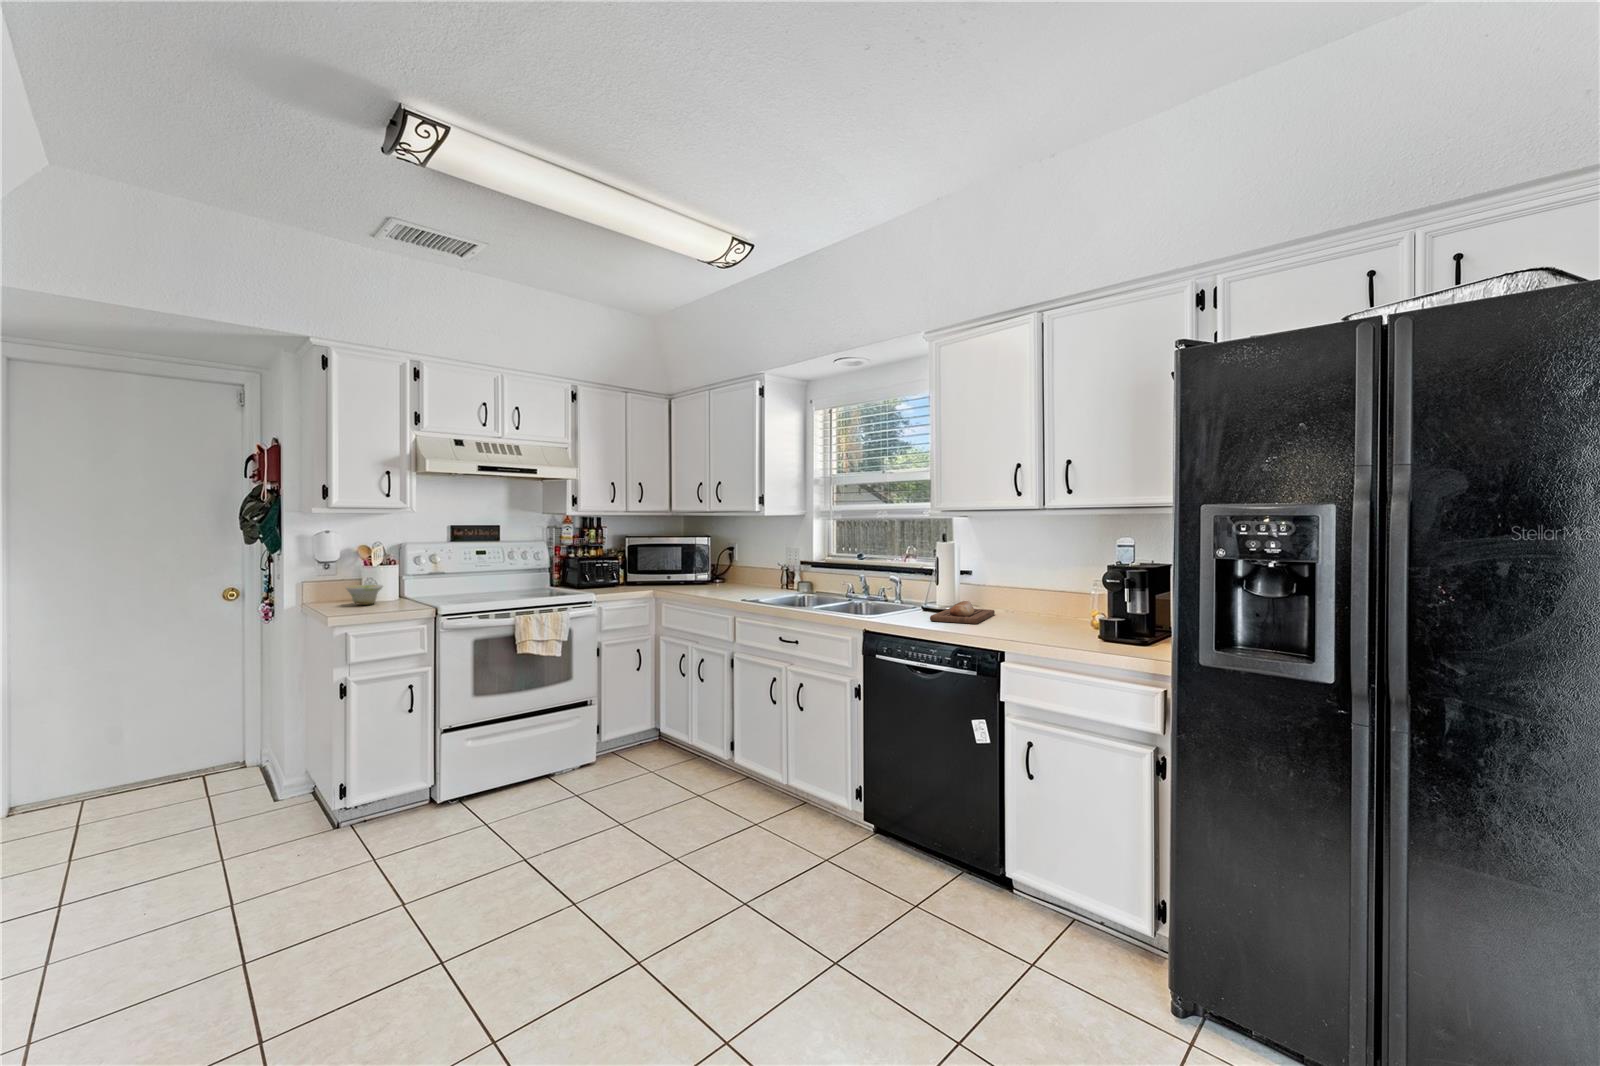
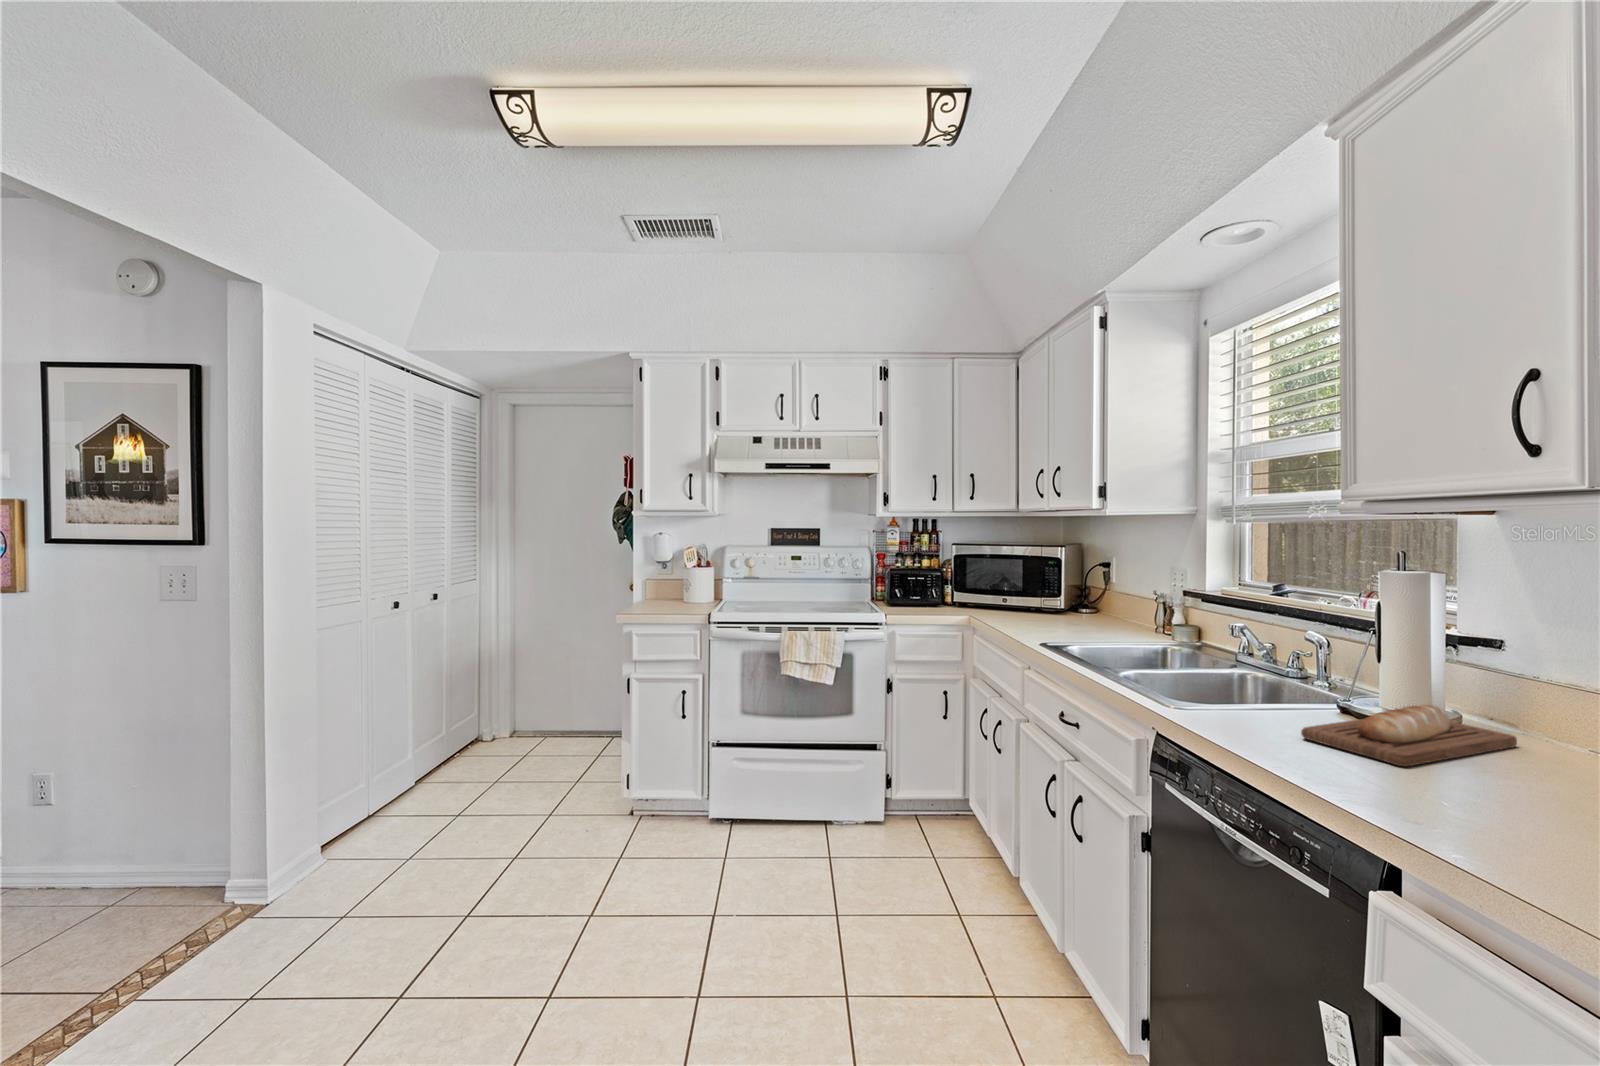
bowl: present [346,584,383,605] -> none [661,588,693,608]

